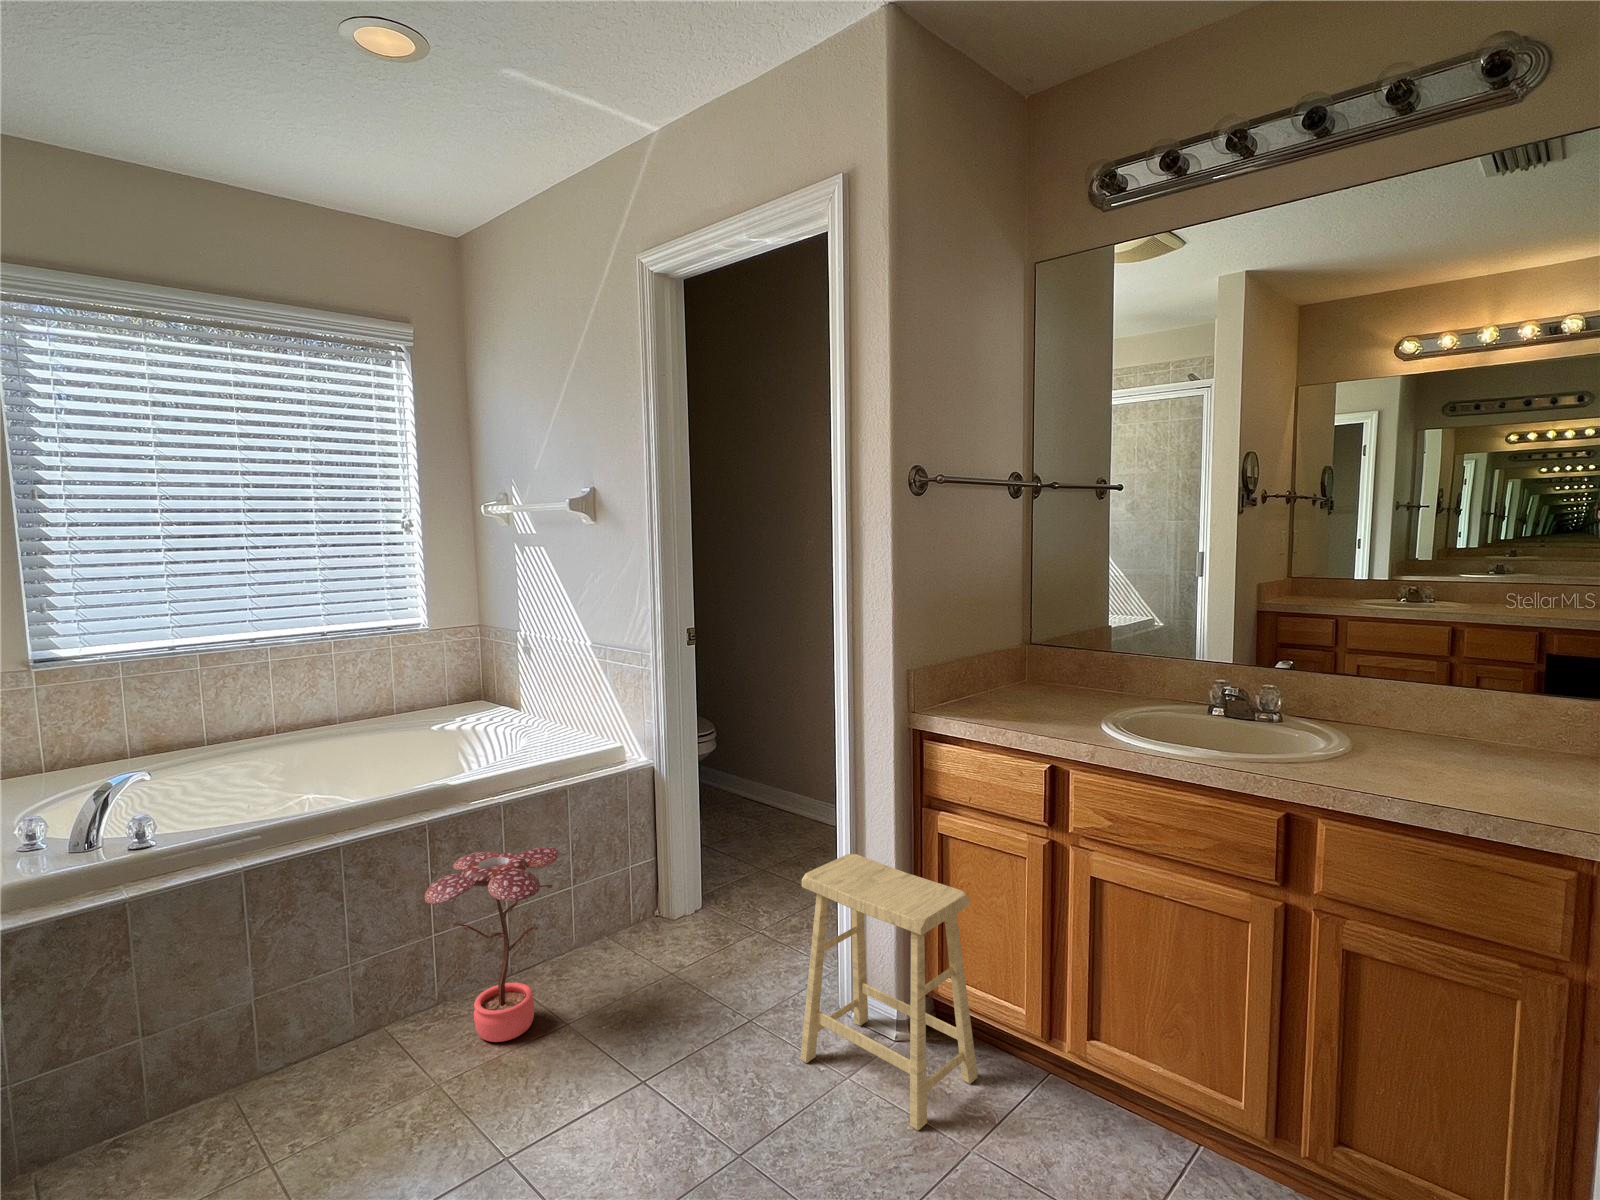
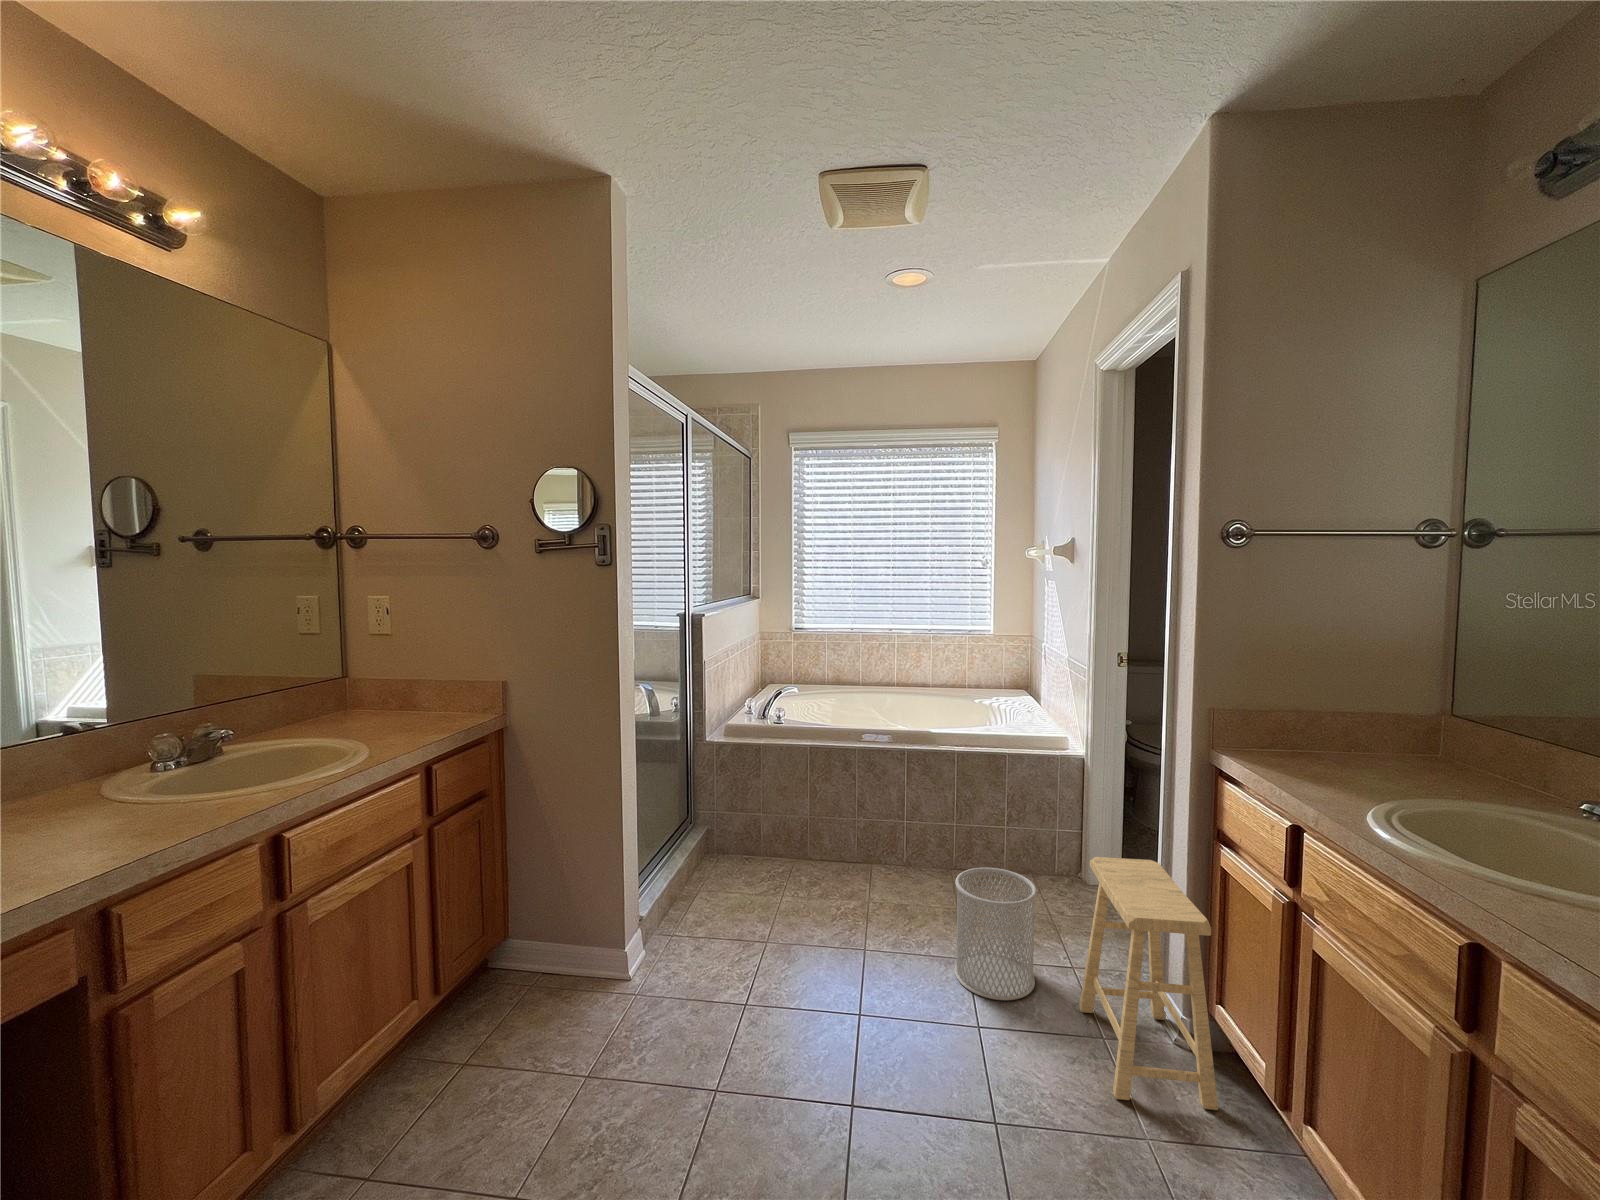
potted plant: present [425,847,559,1042] -> none [882,775,972,899]
wastebasket: none [635,936,747,1121] -> present [955,868,1037,1000]

